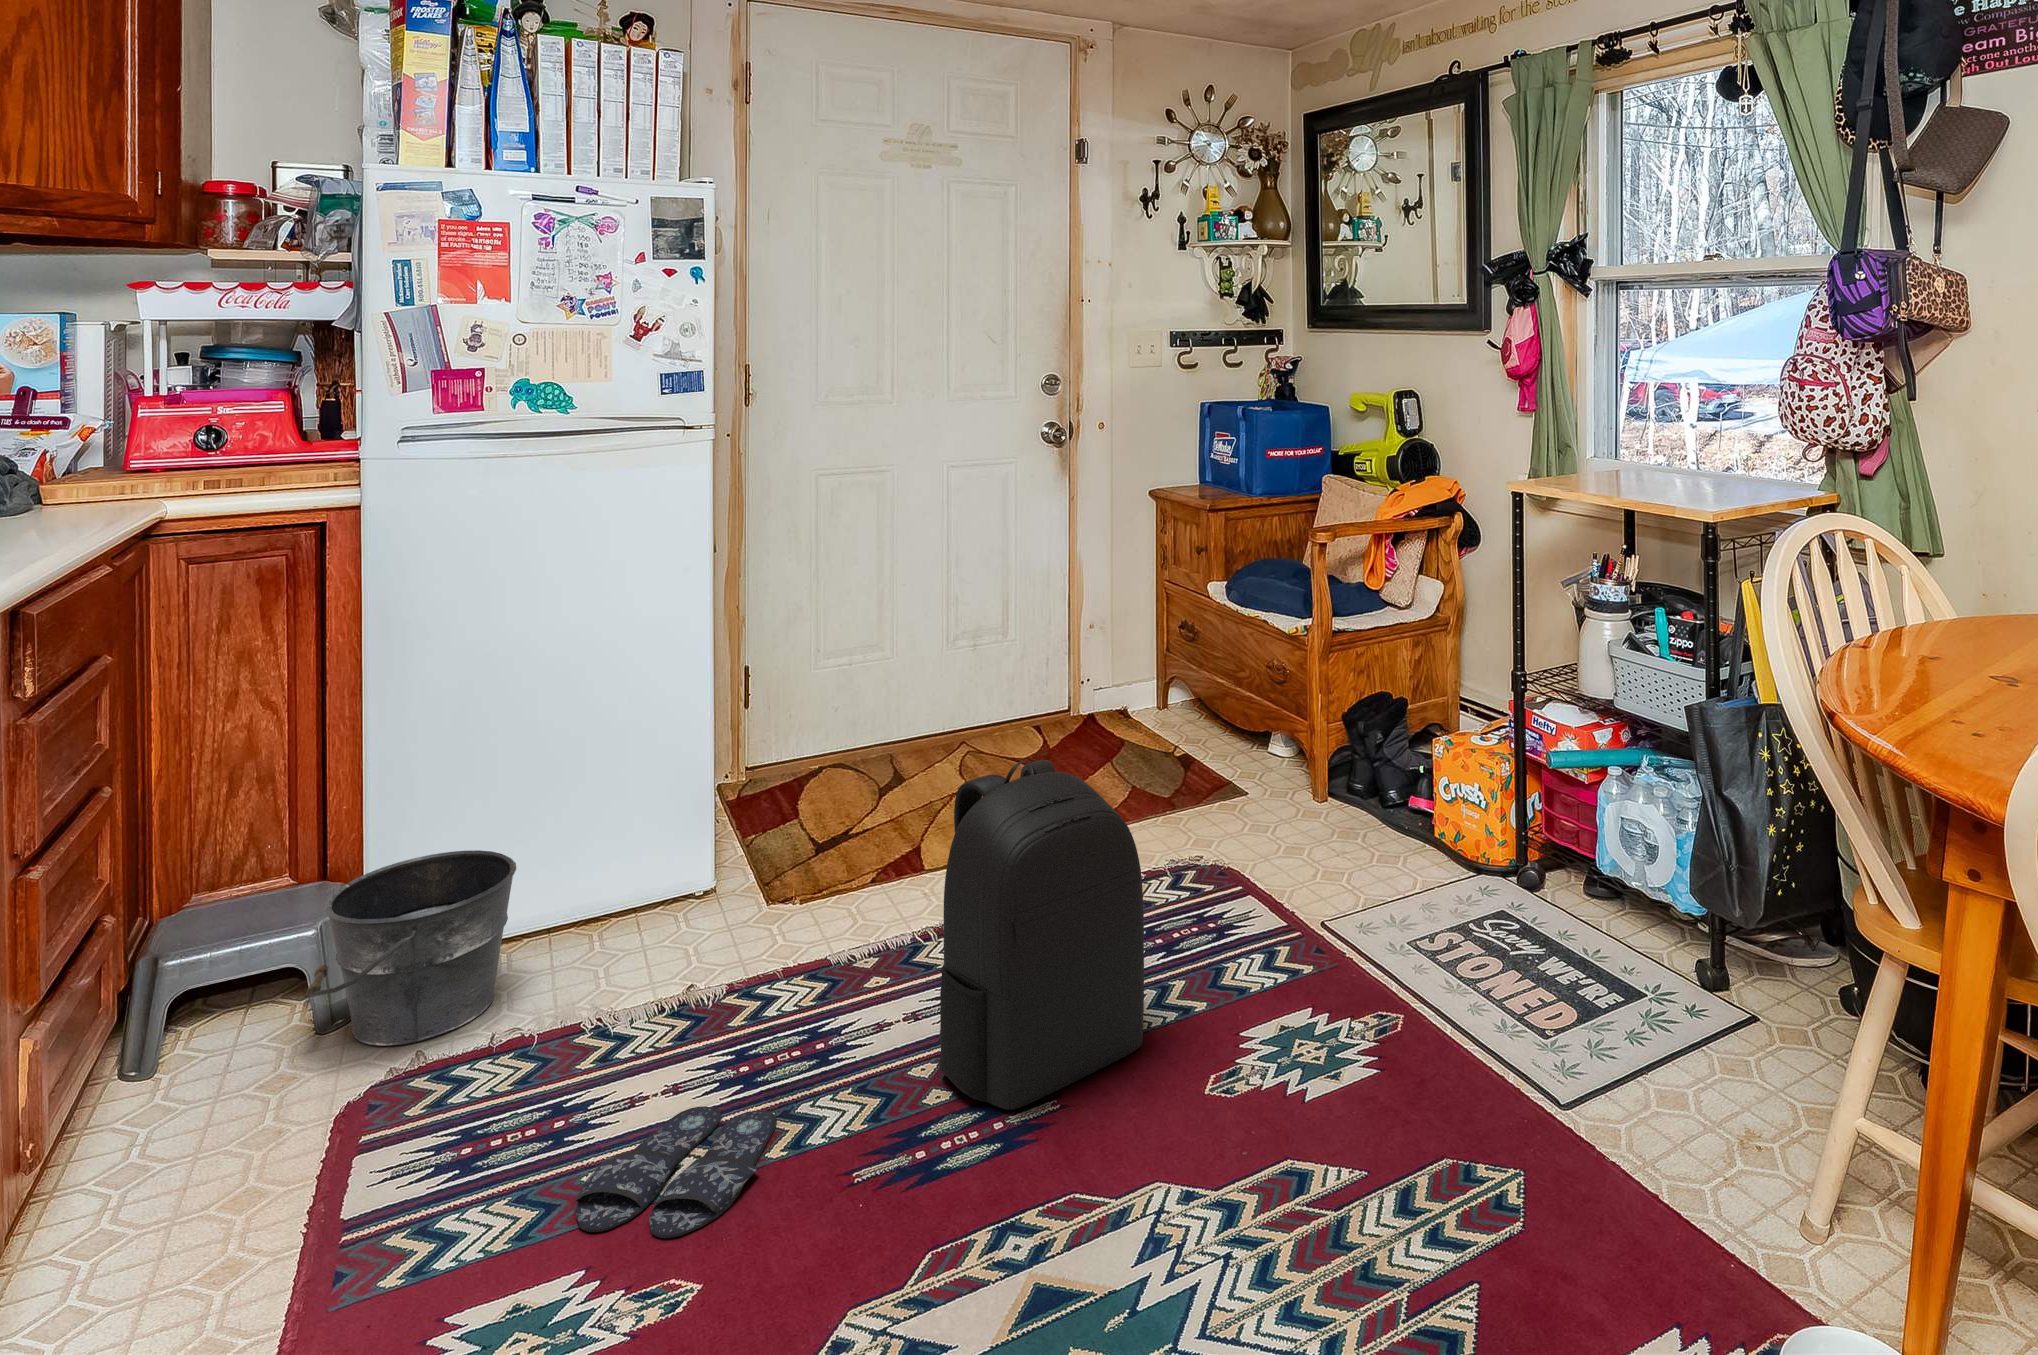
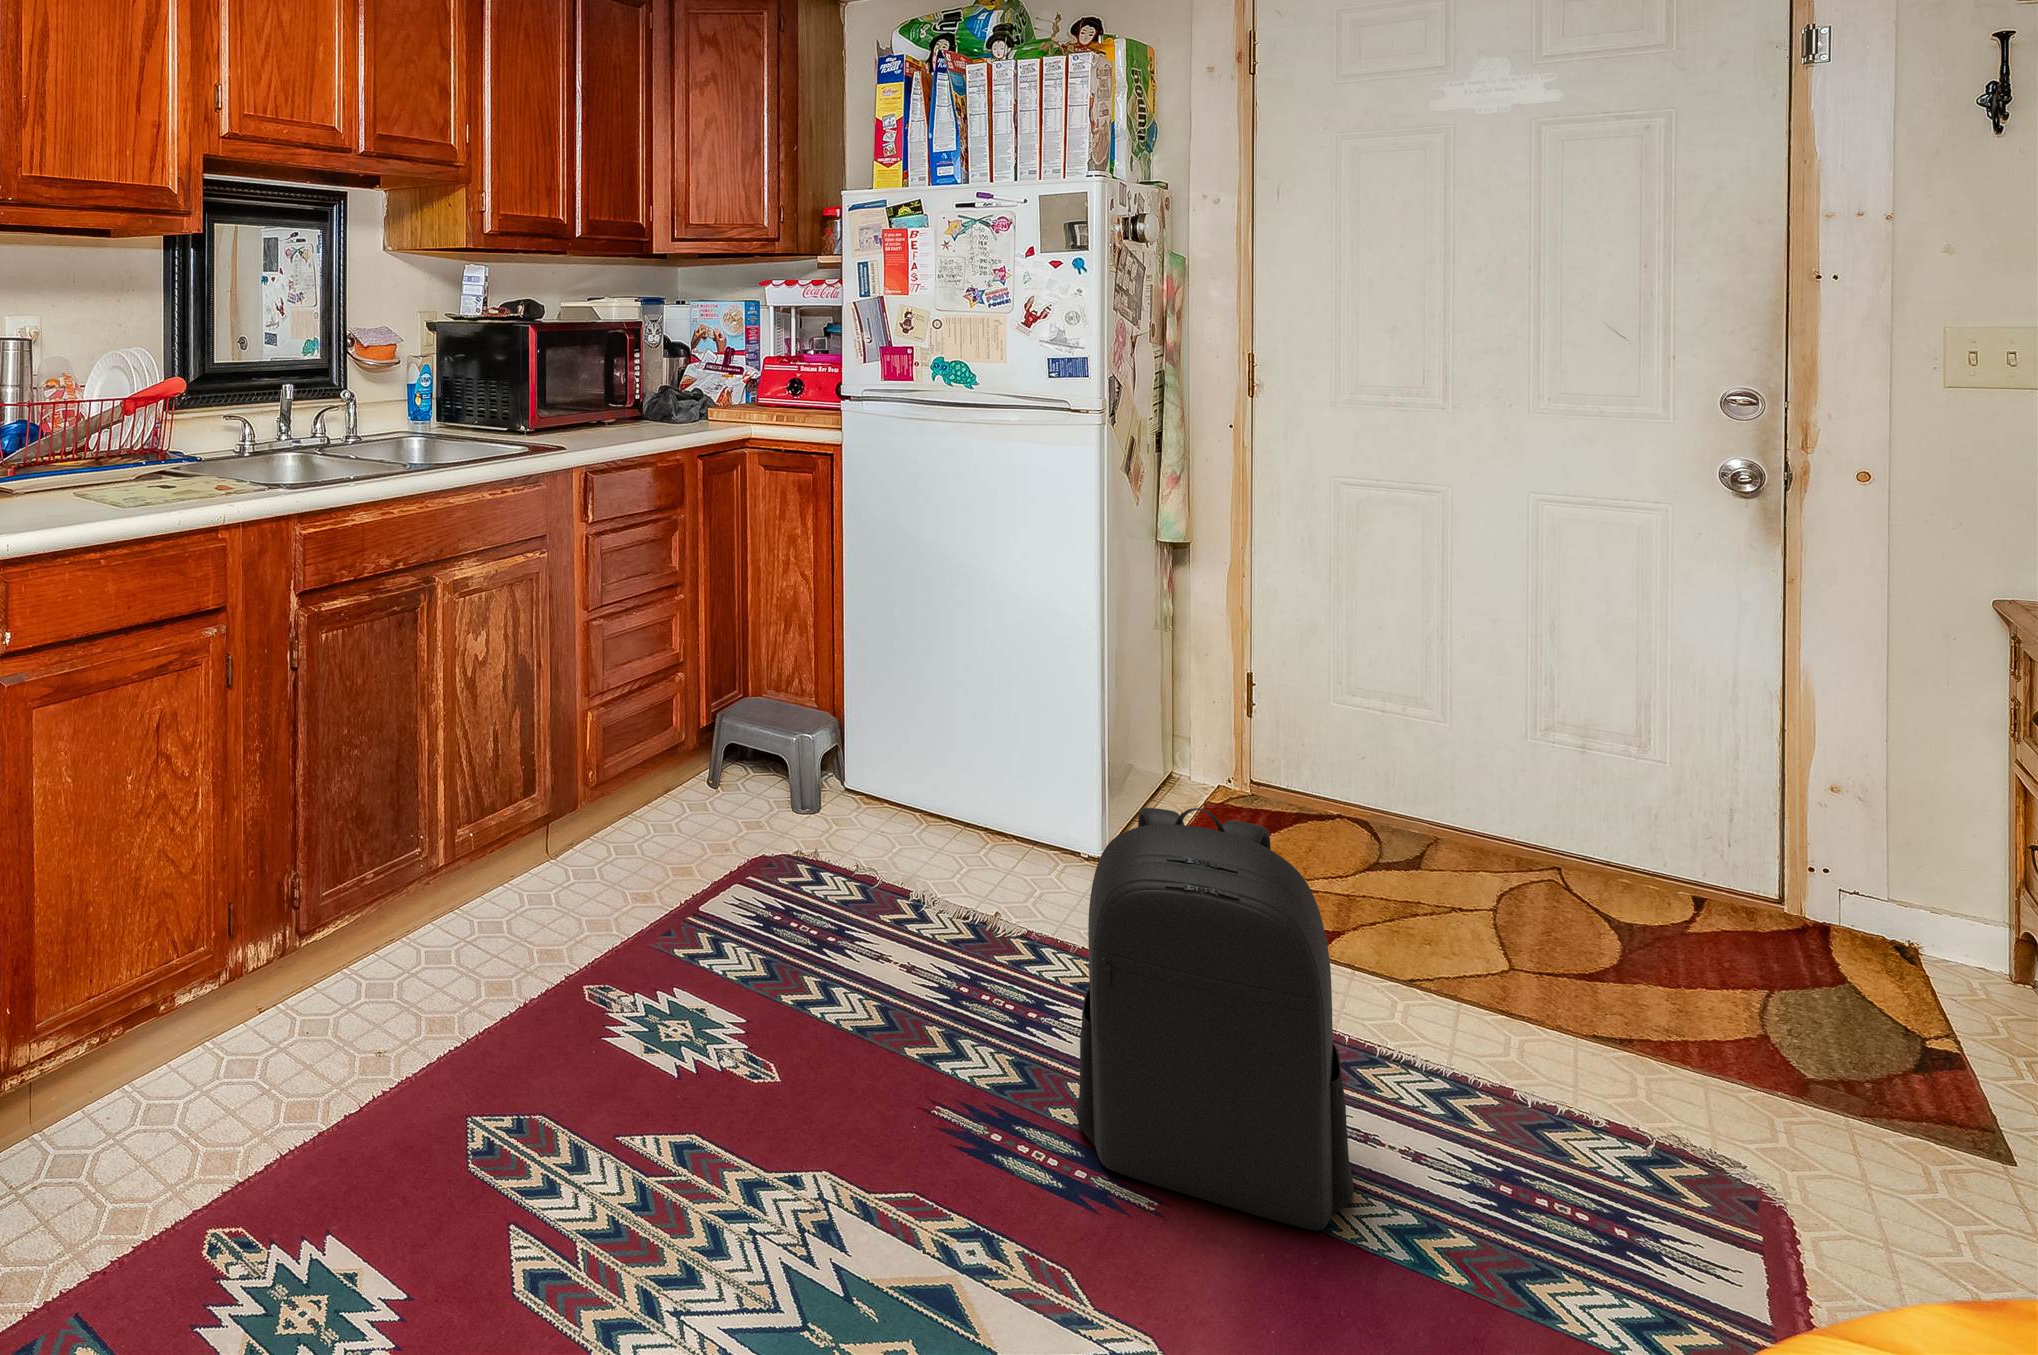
bucket: present [307,850,516,1046] -> none [776,721,908,856]
slippers: present [576,1106,777,1238] -> none [766,978,939,1060]

